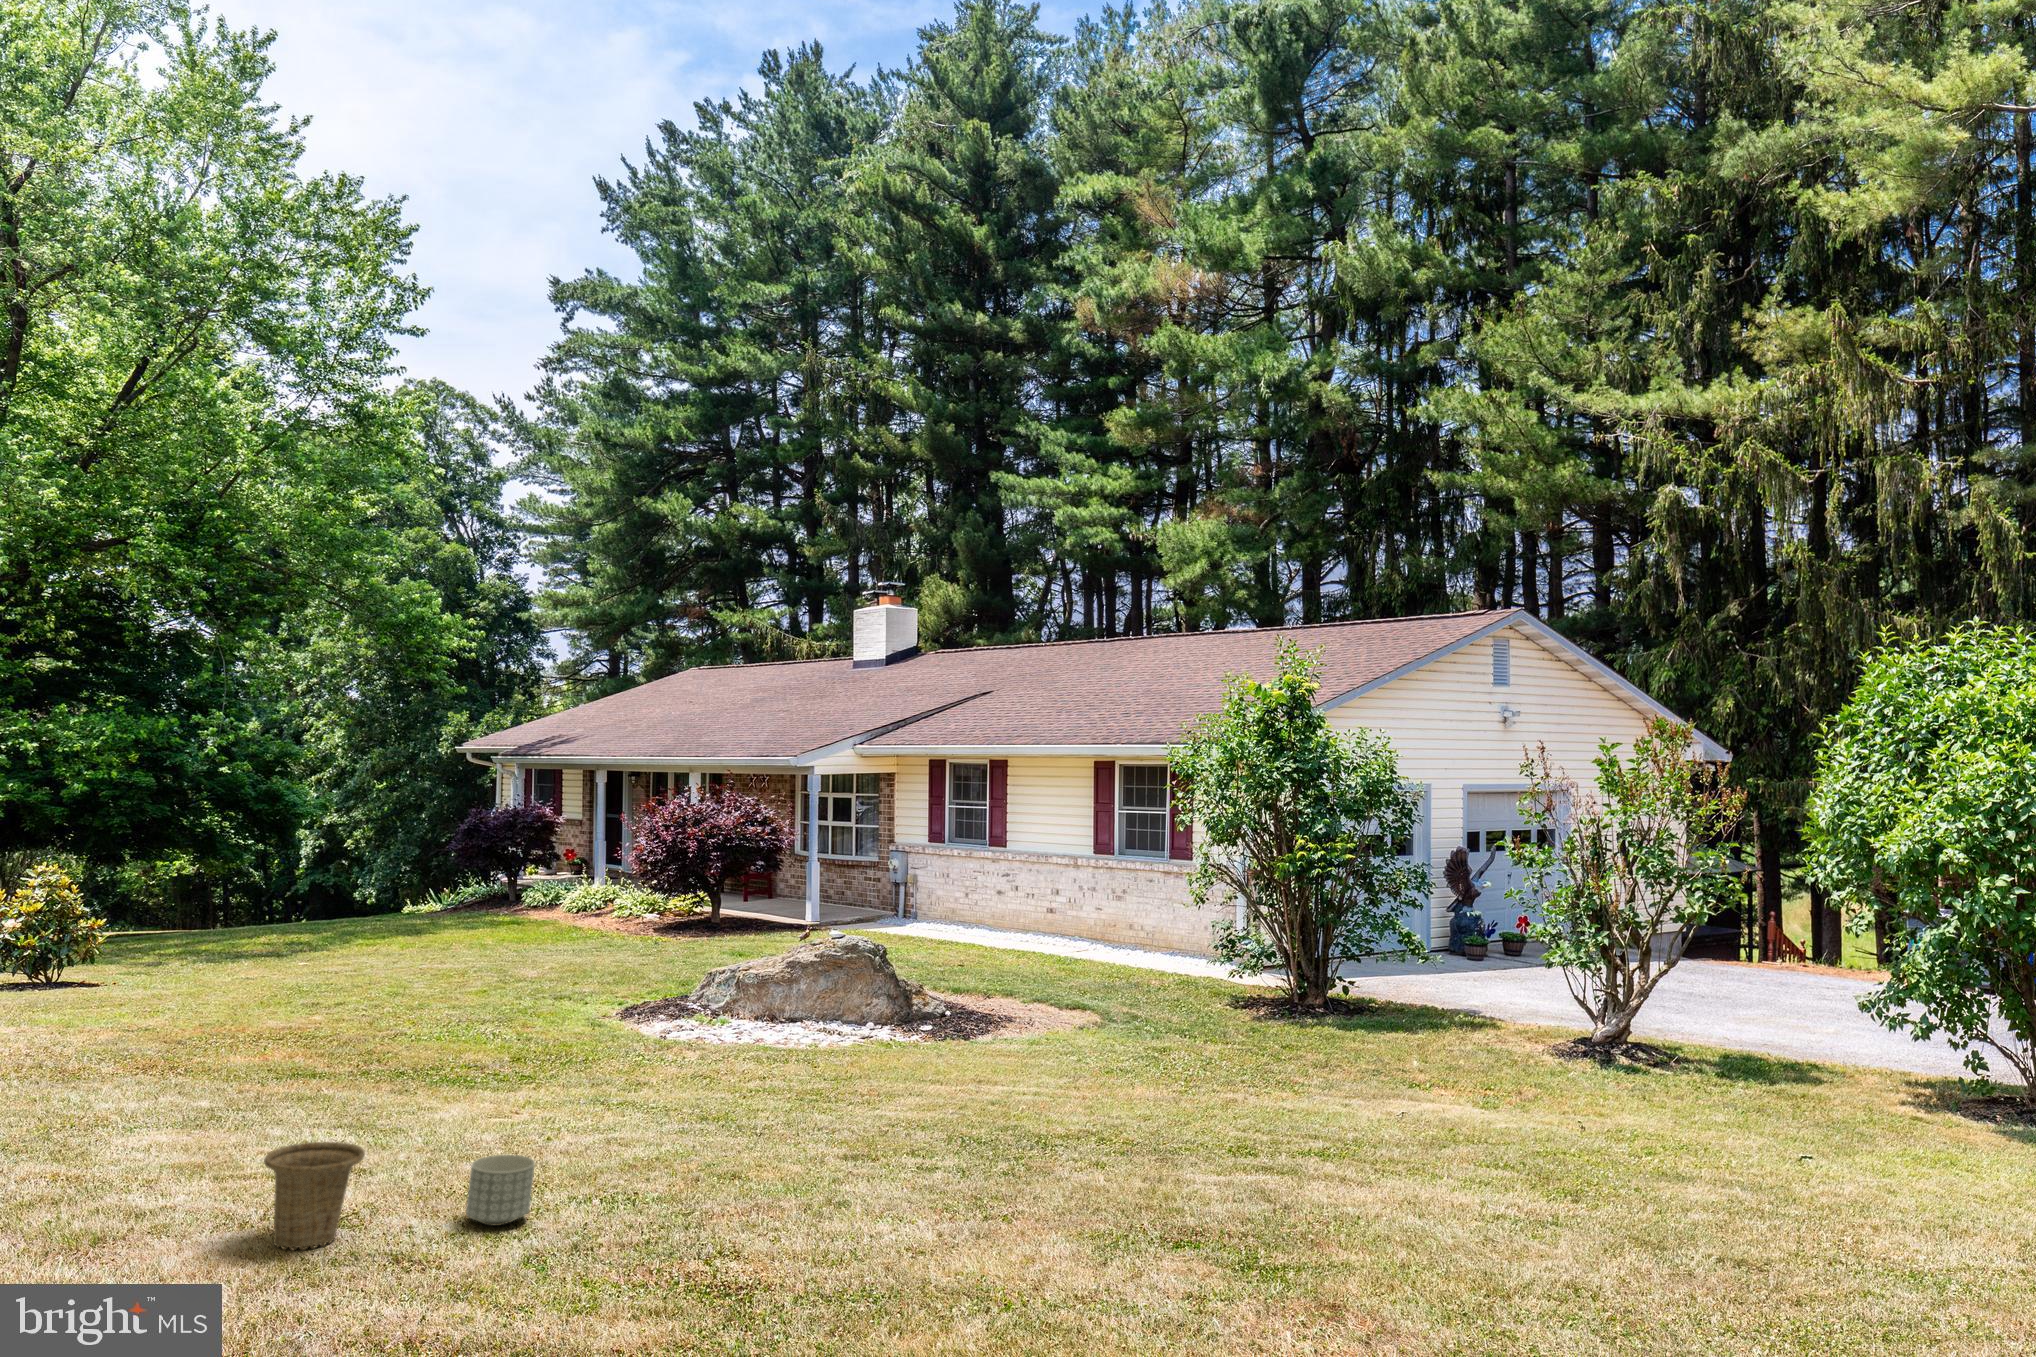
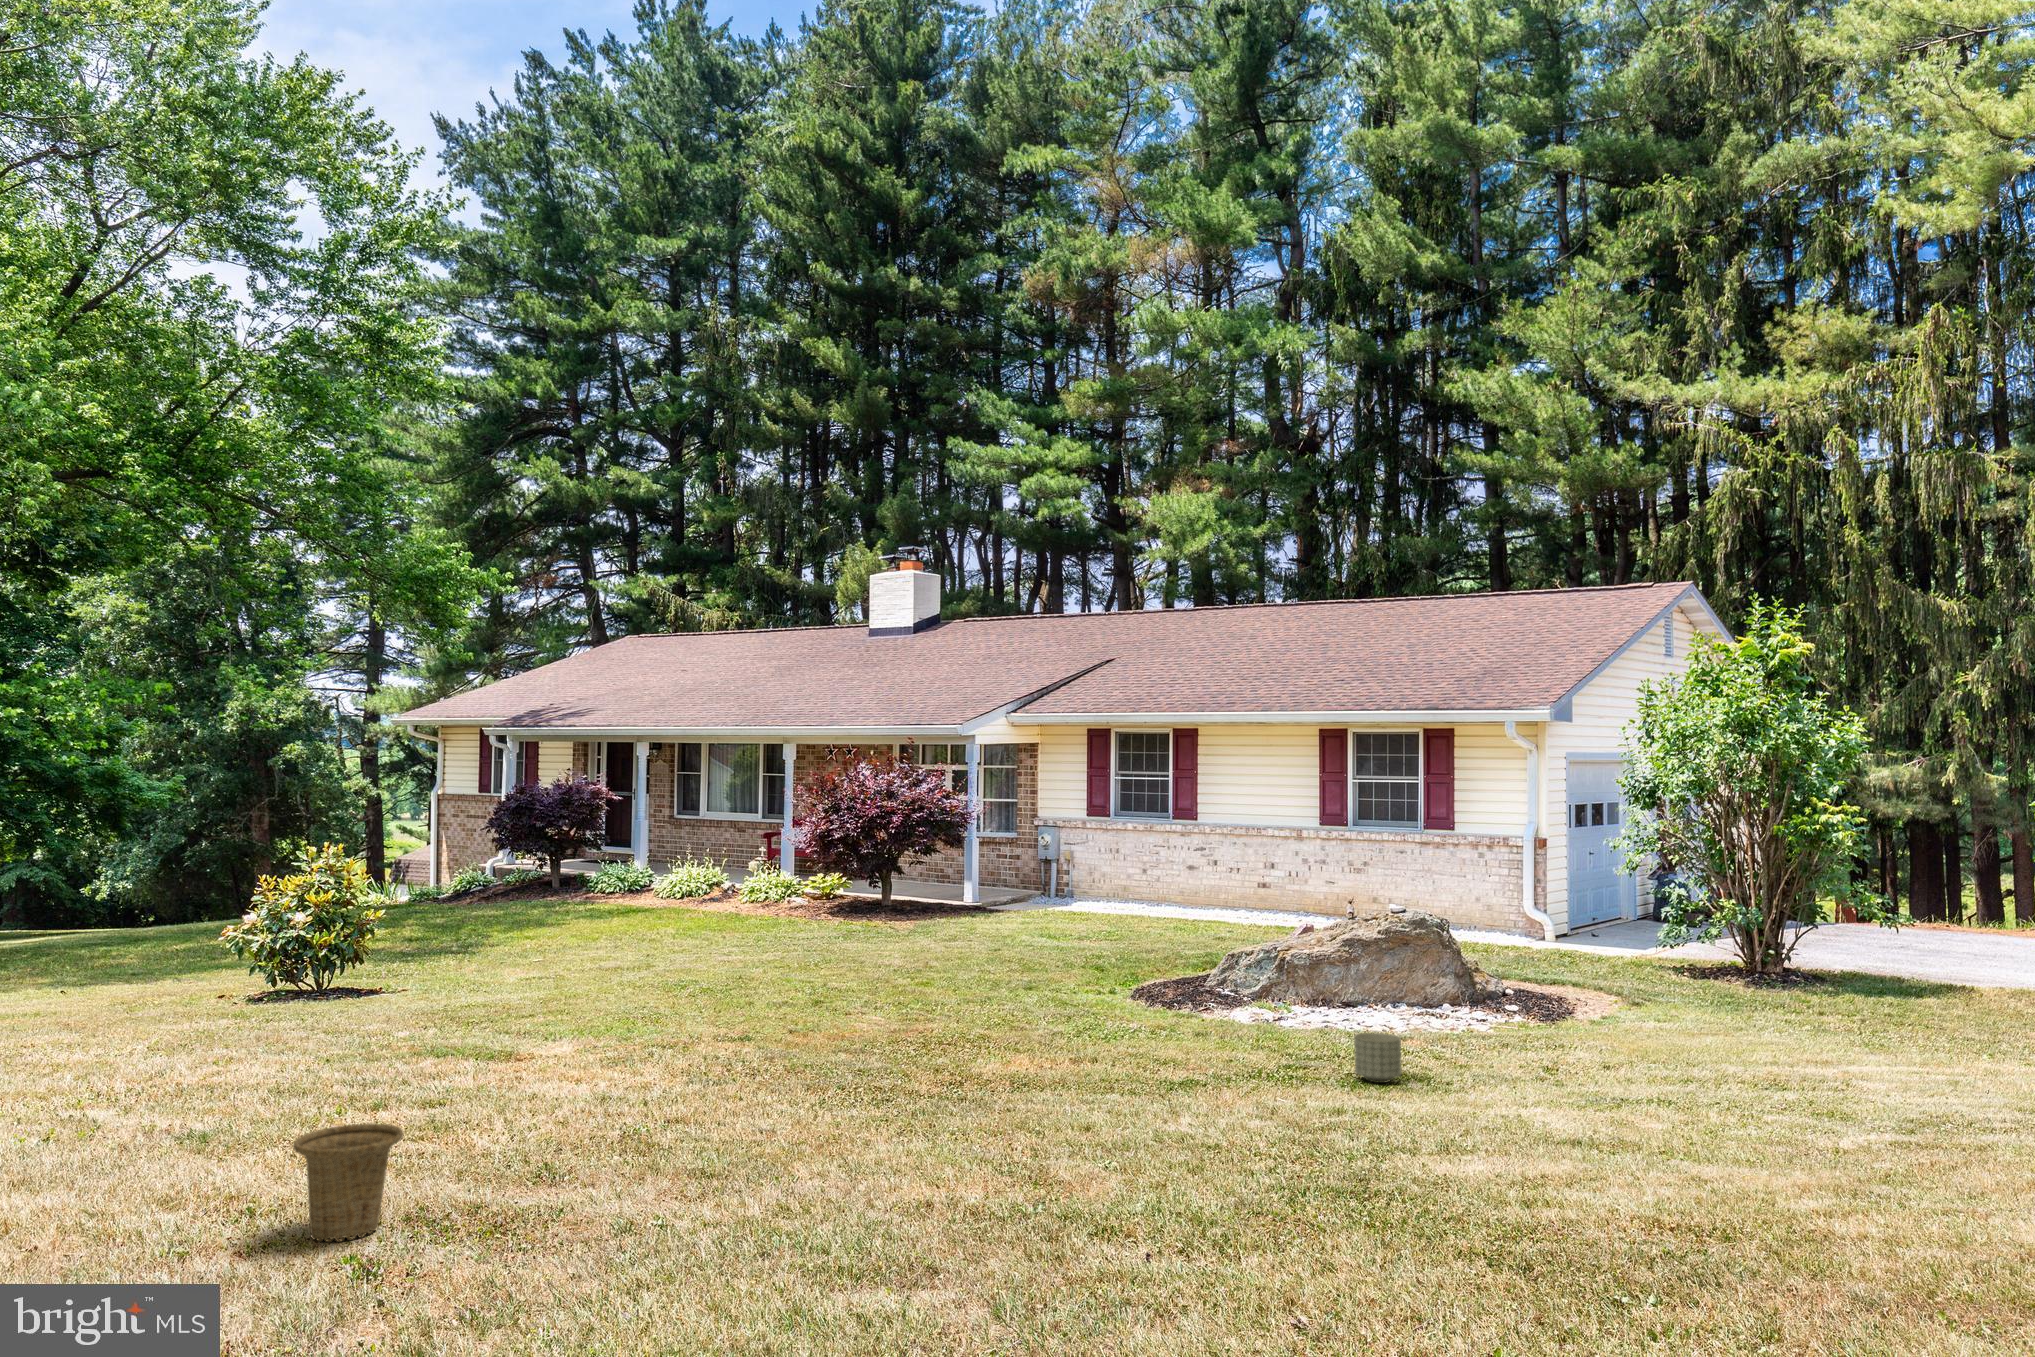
planter: present [466,1155,535,1226] -> present [1354,1033,1402,1083]

